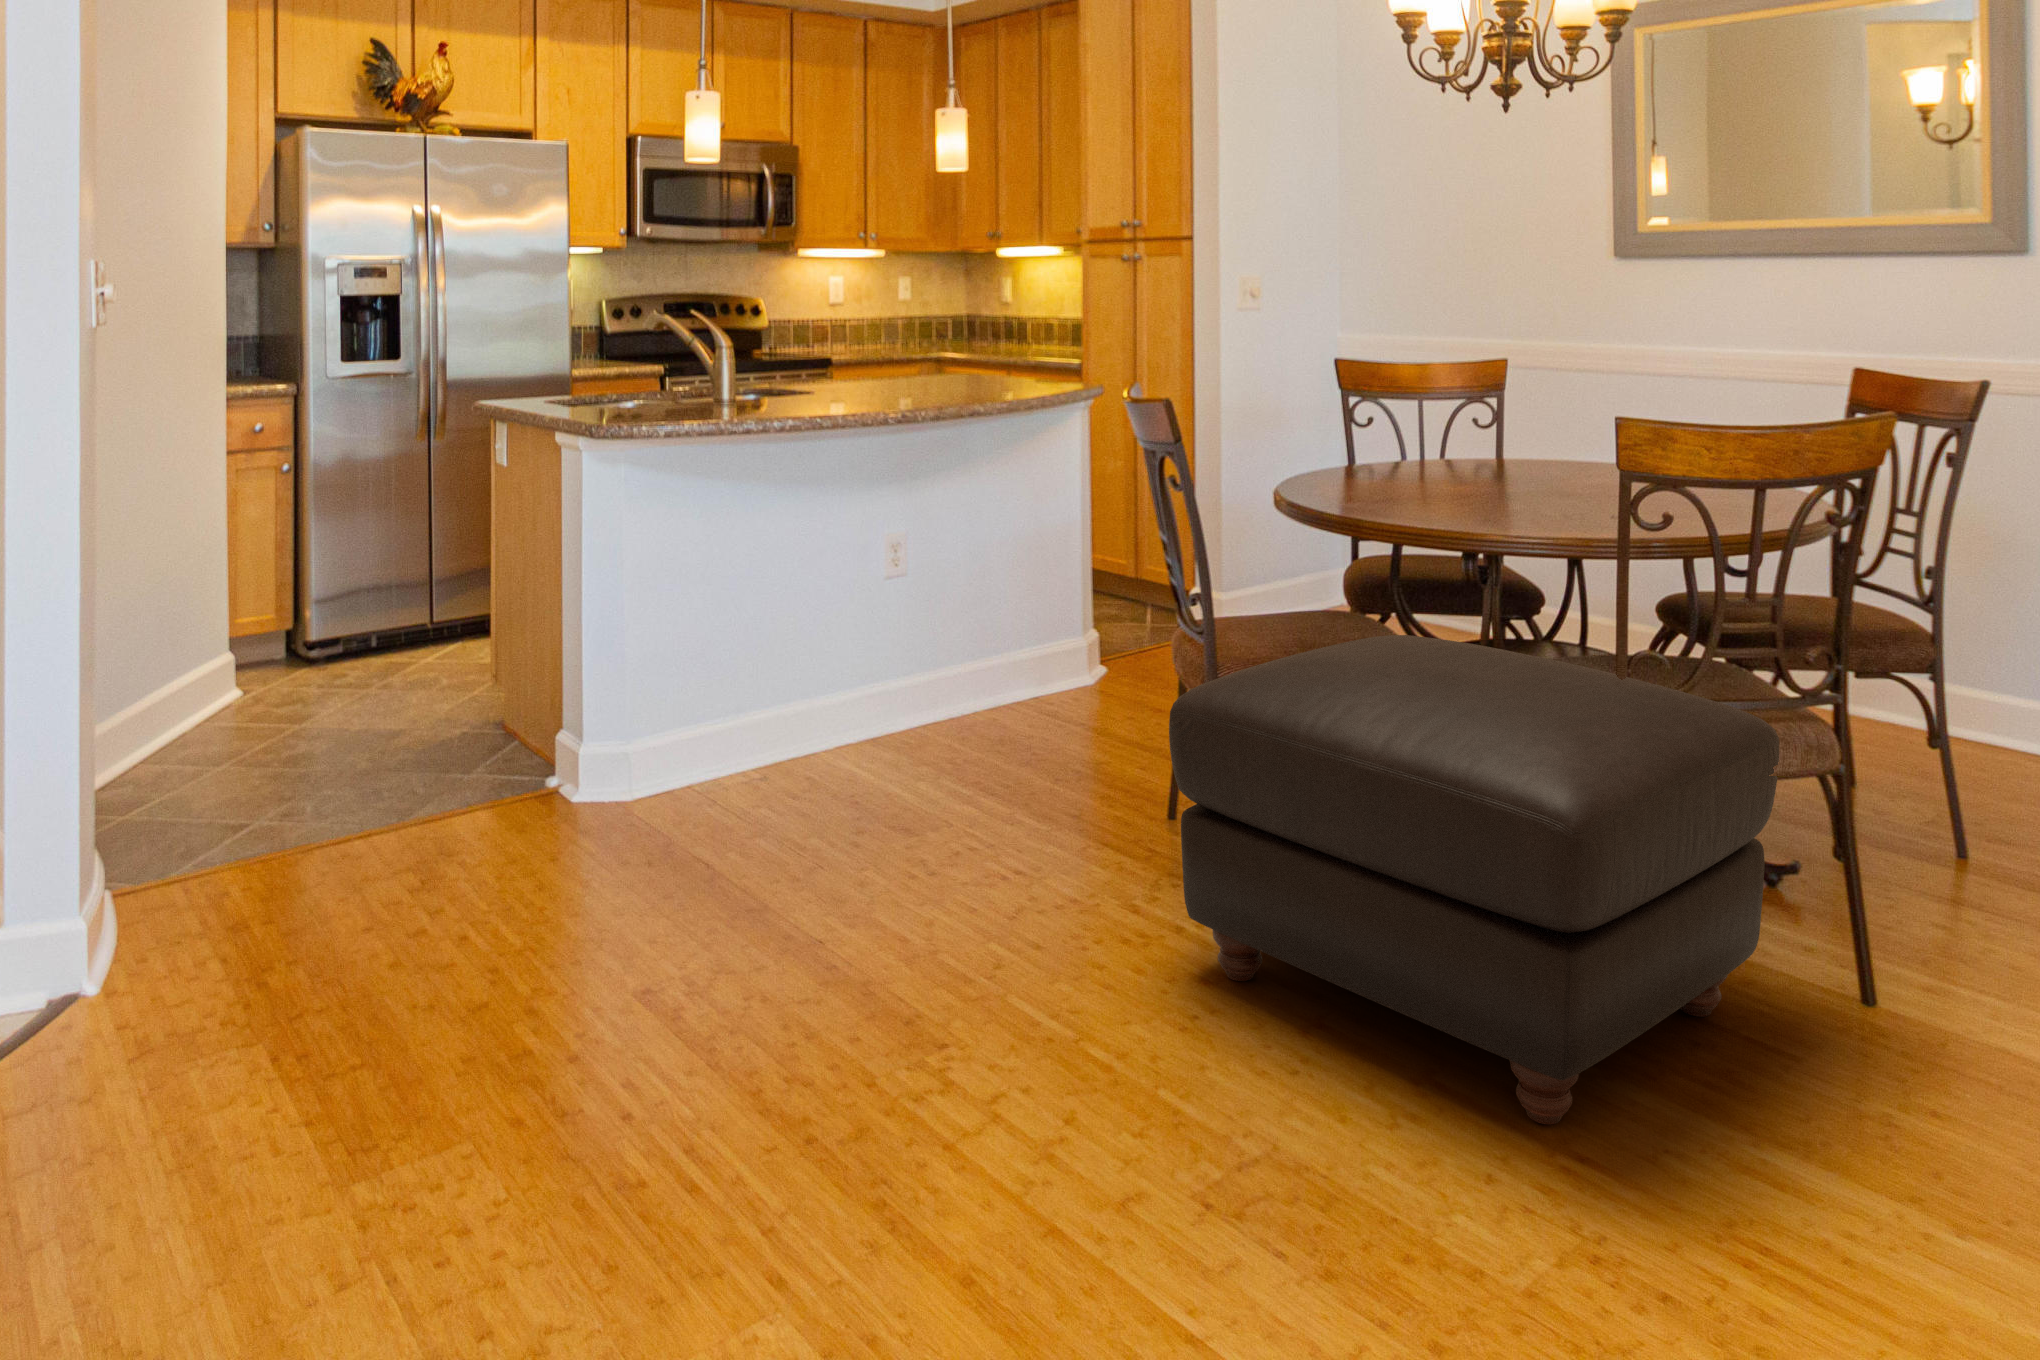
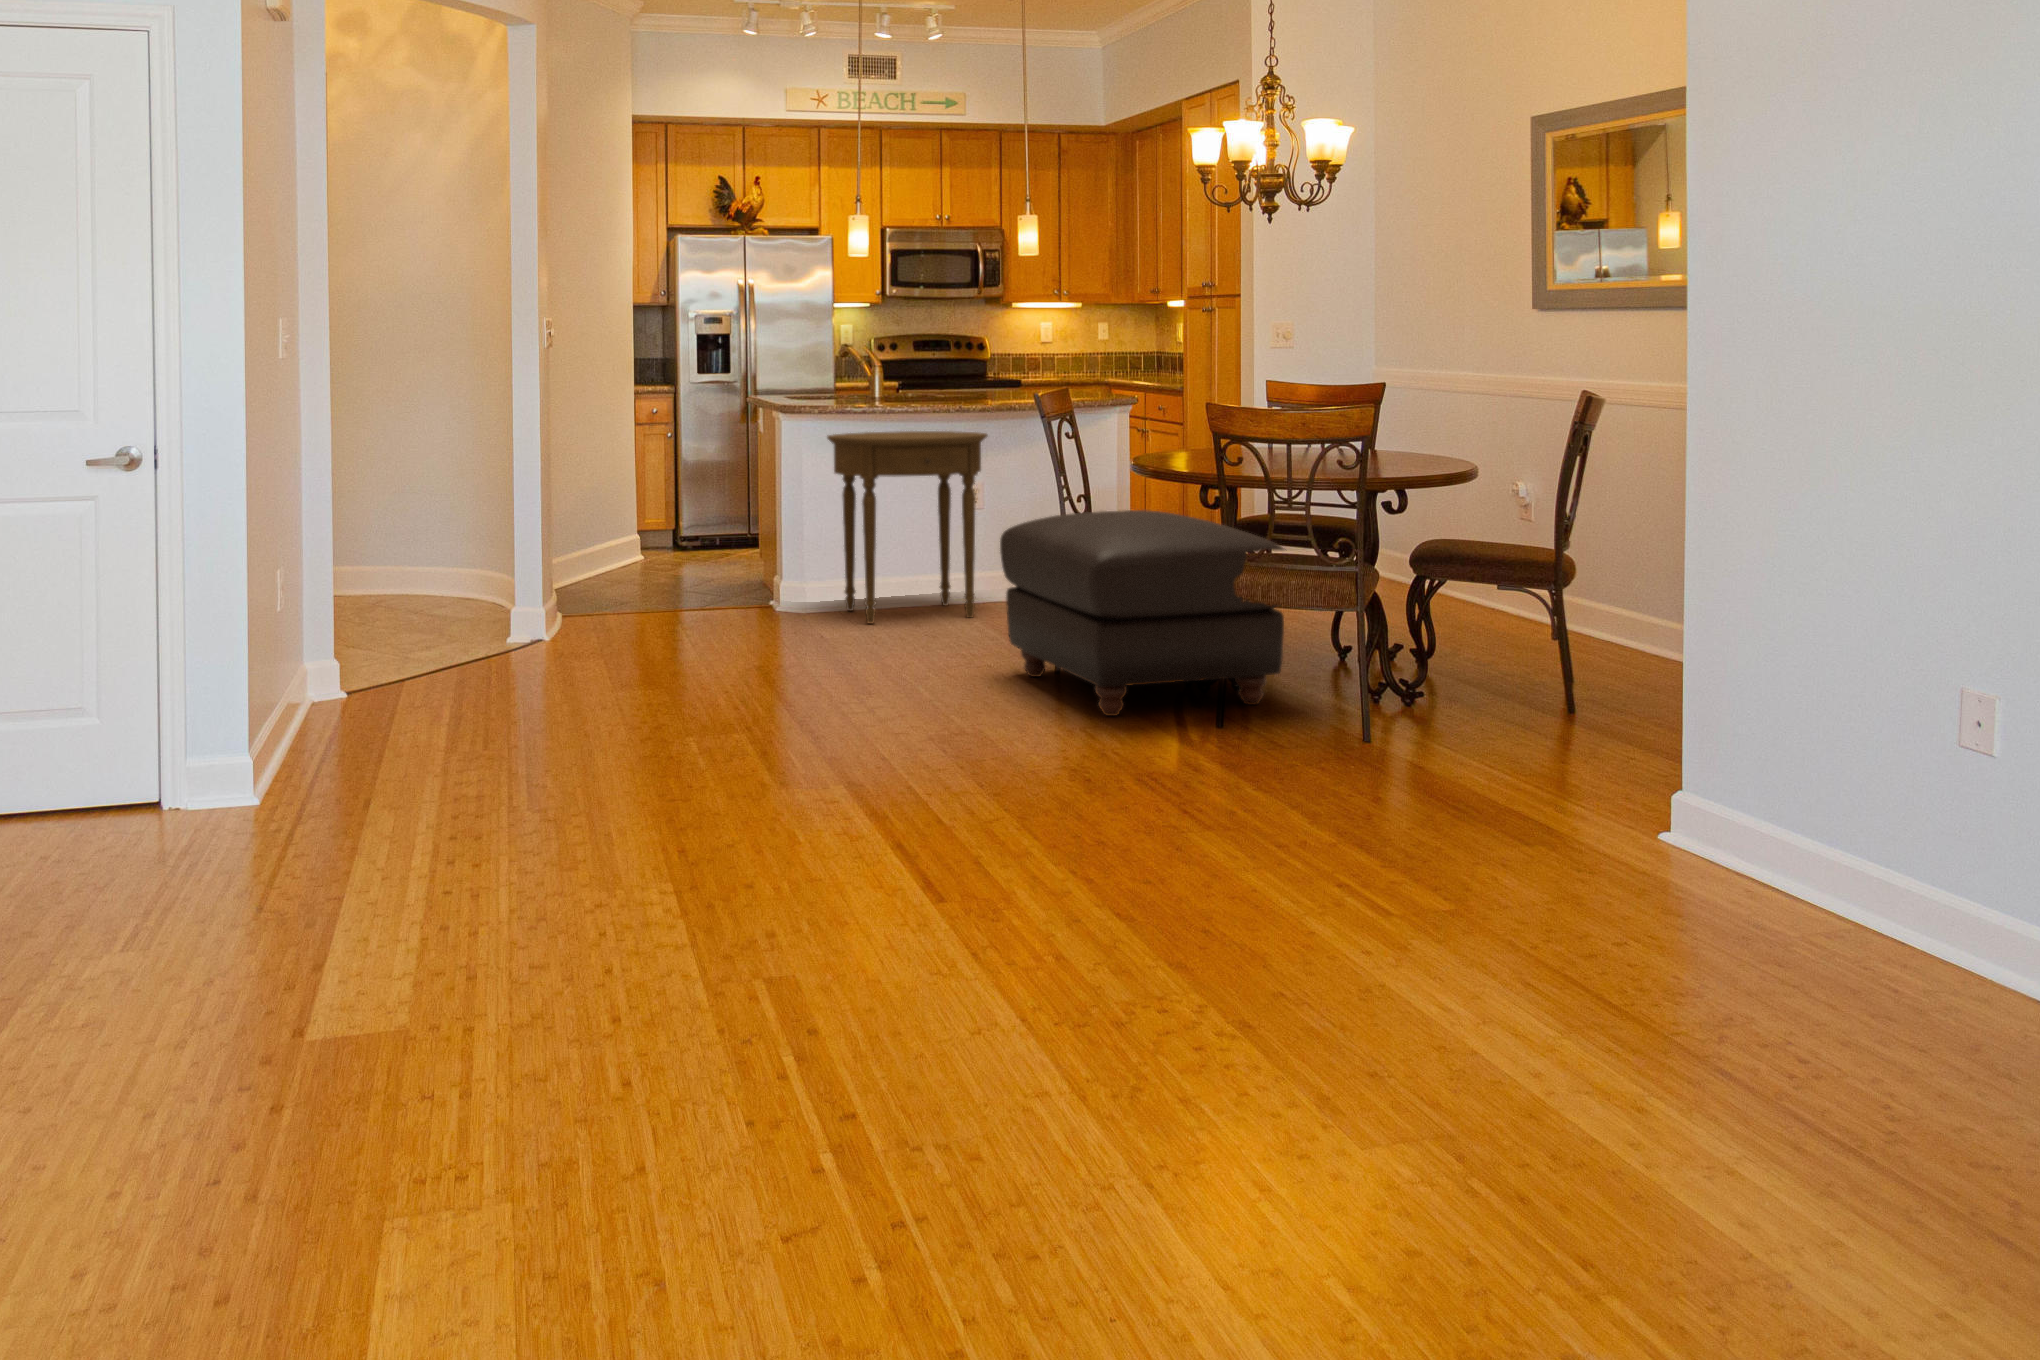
side table: none [687,466,965,834] -> present [827,431,987,624]

